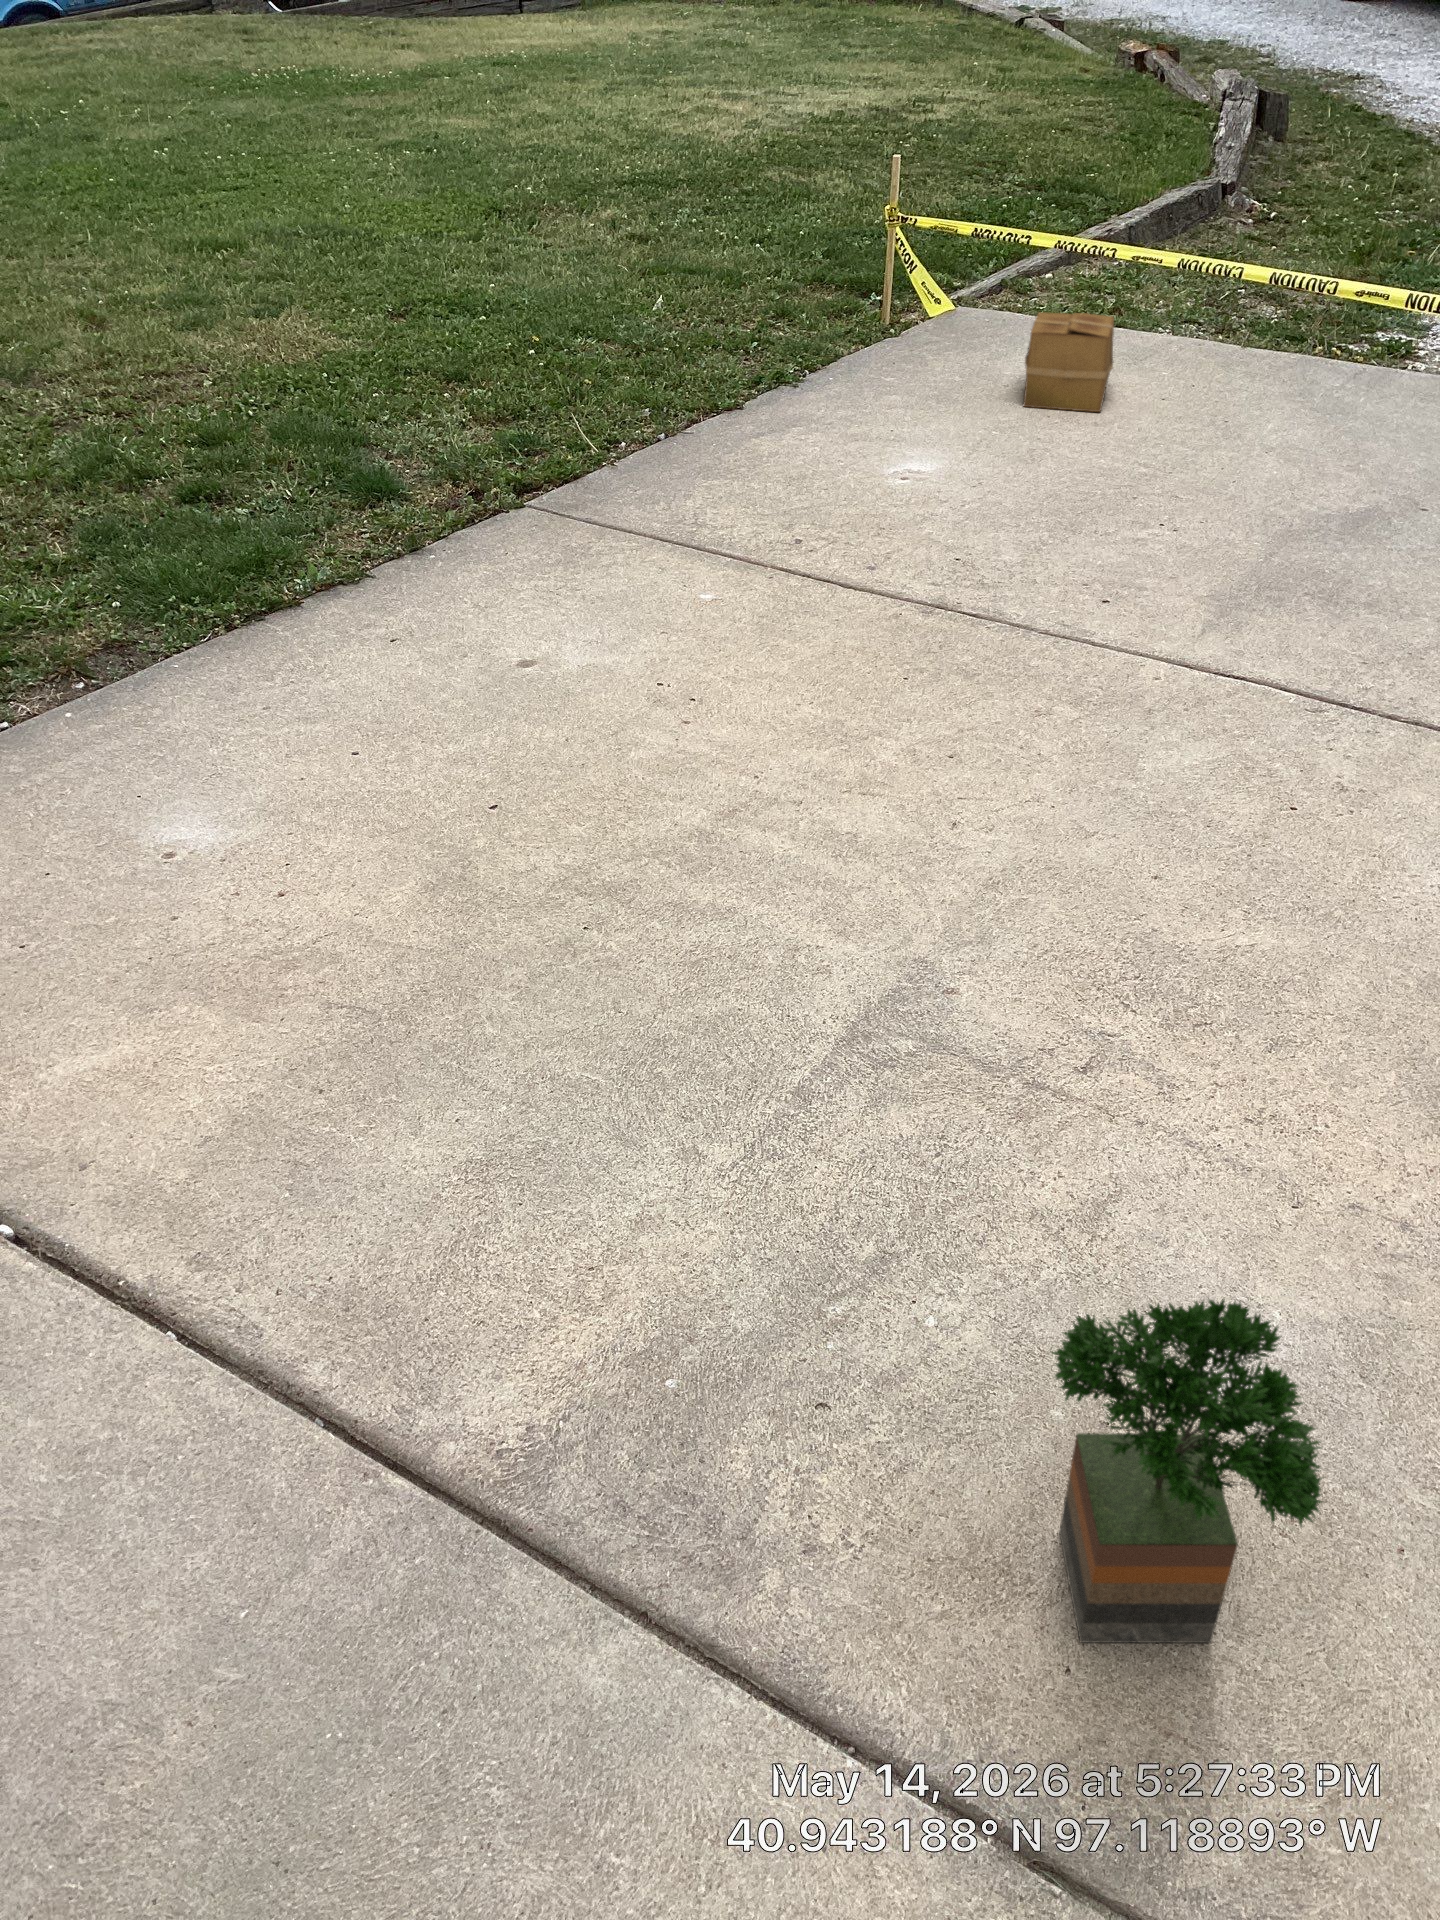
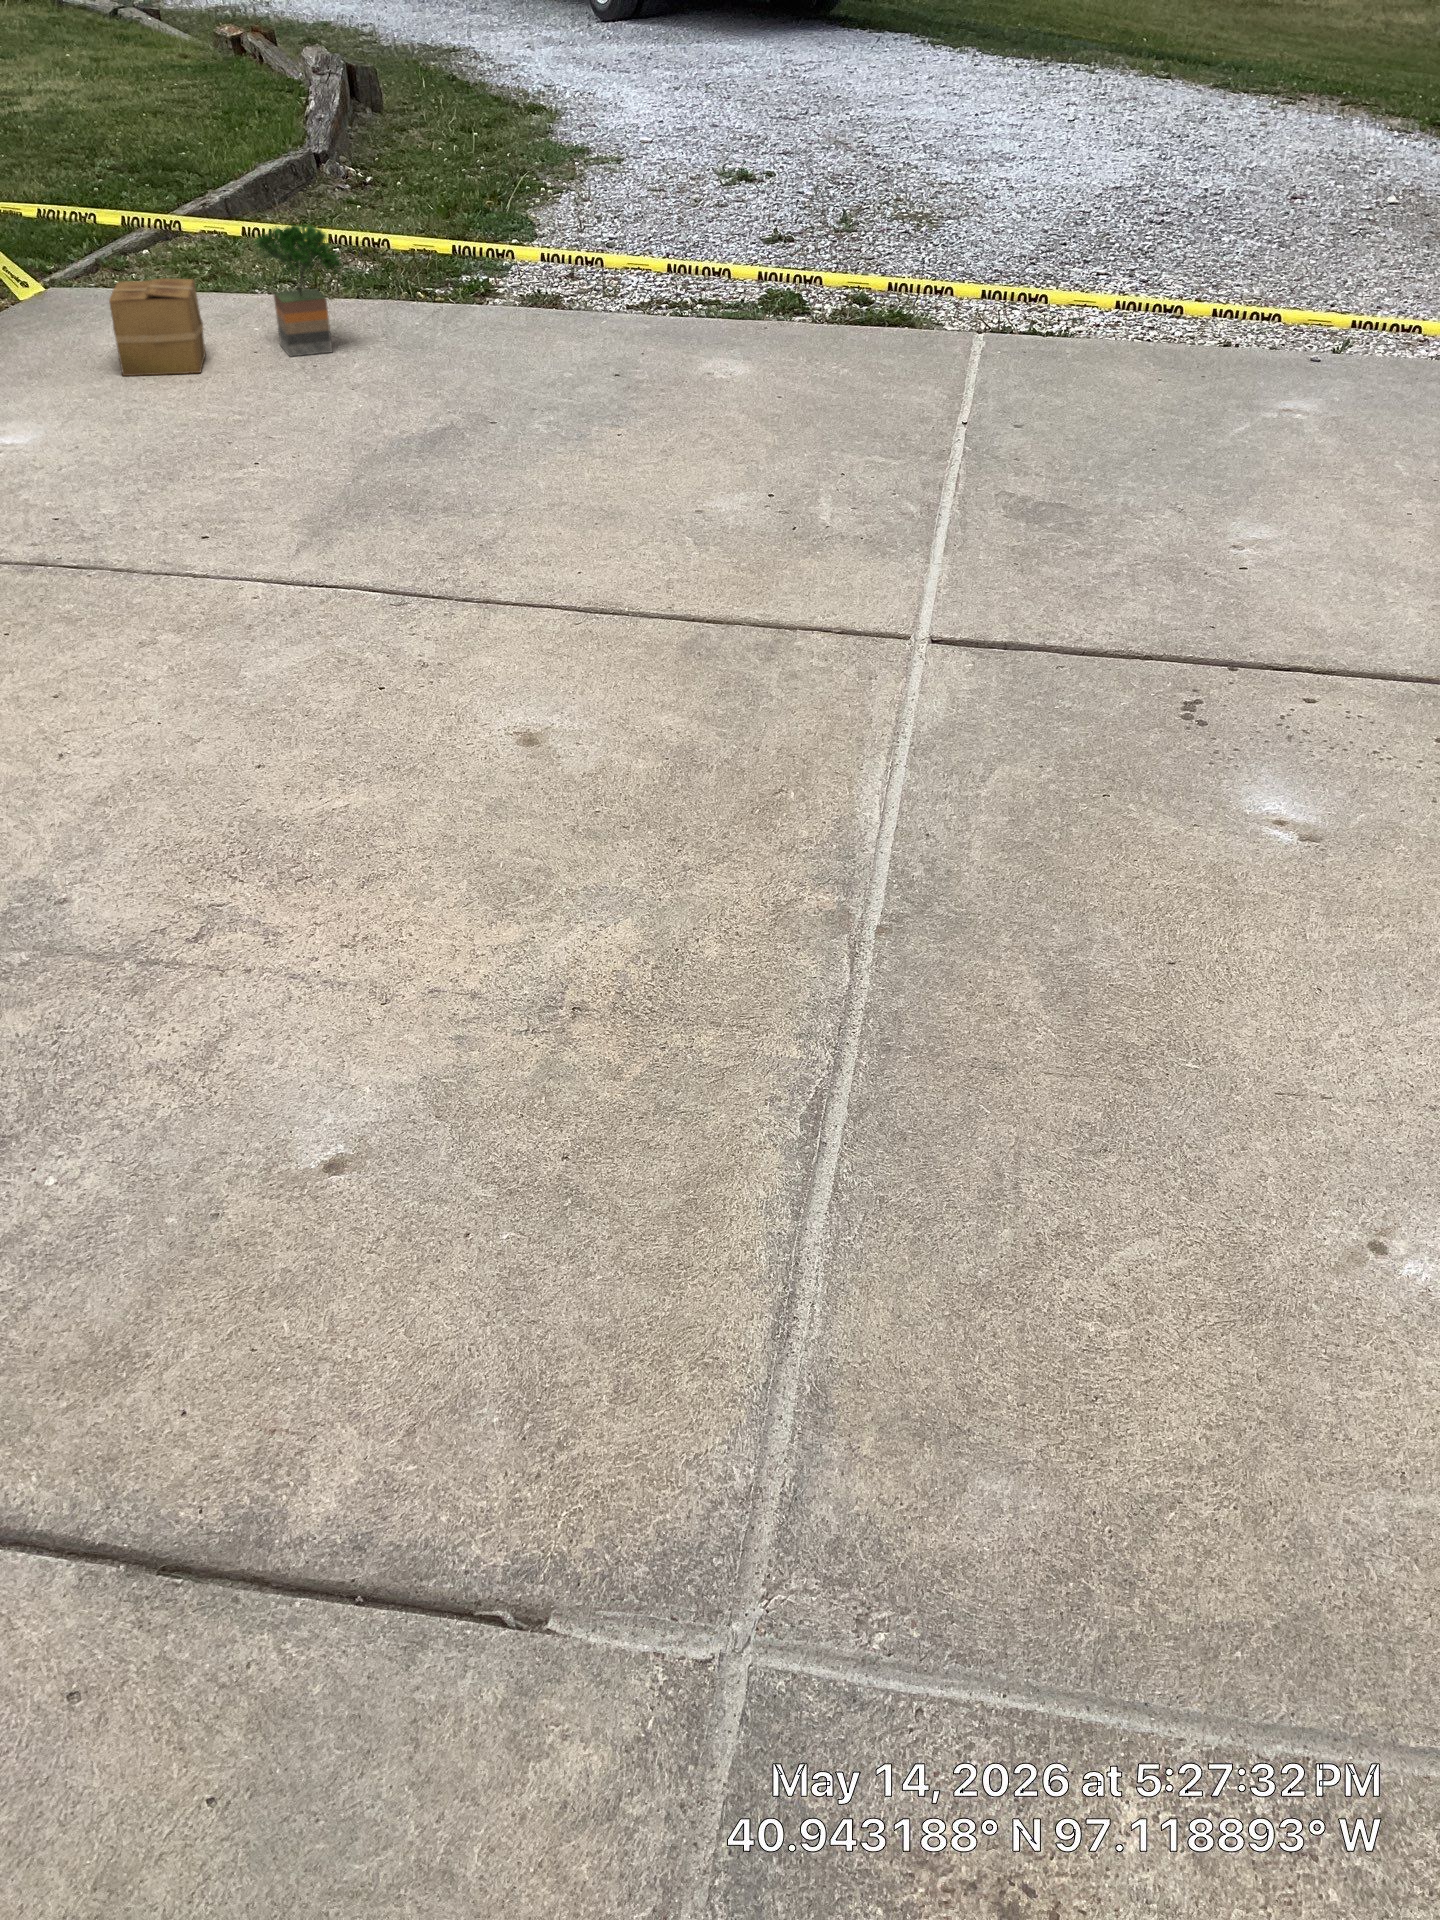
potted tree: present [1052,1299,1323,1643] -> present [255,225,340,357]

